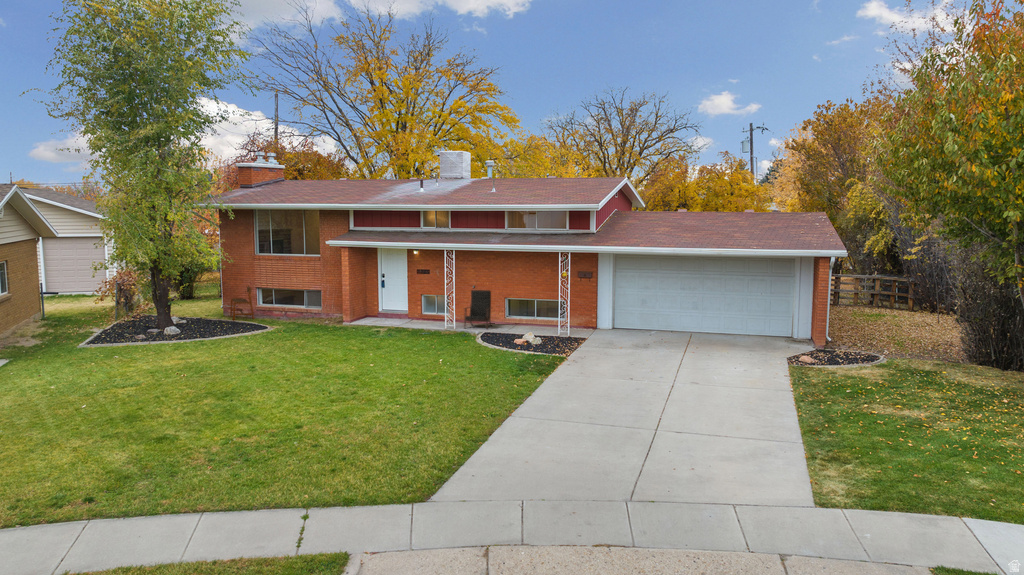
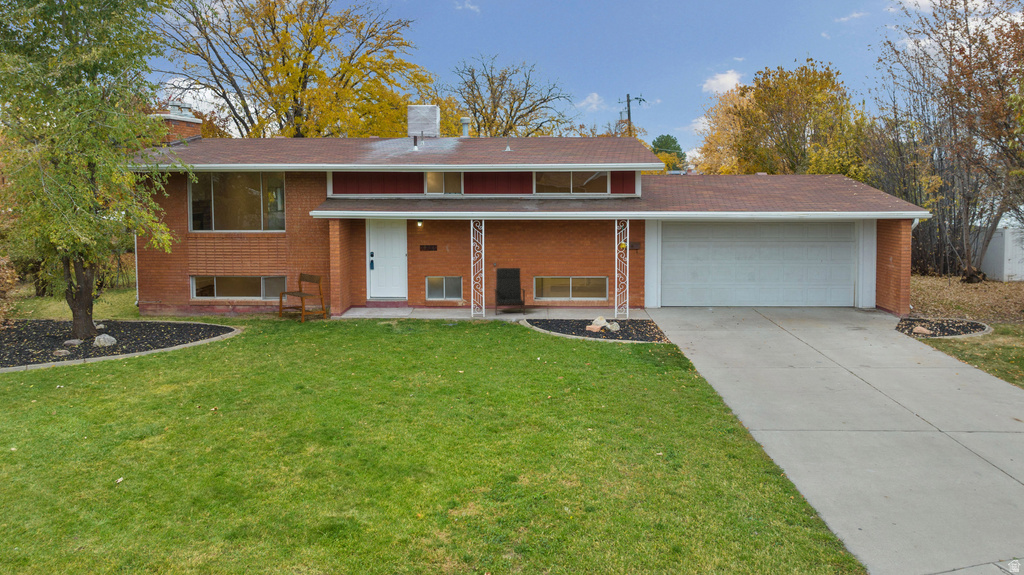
bench: present [230,286,254,320] -> present [279,273,326,323]

